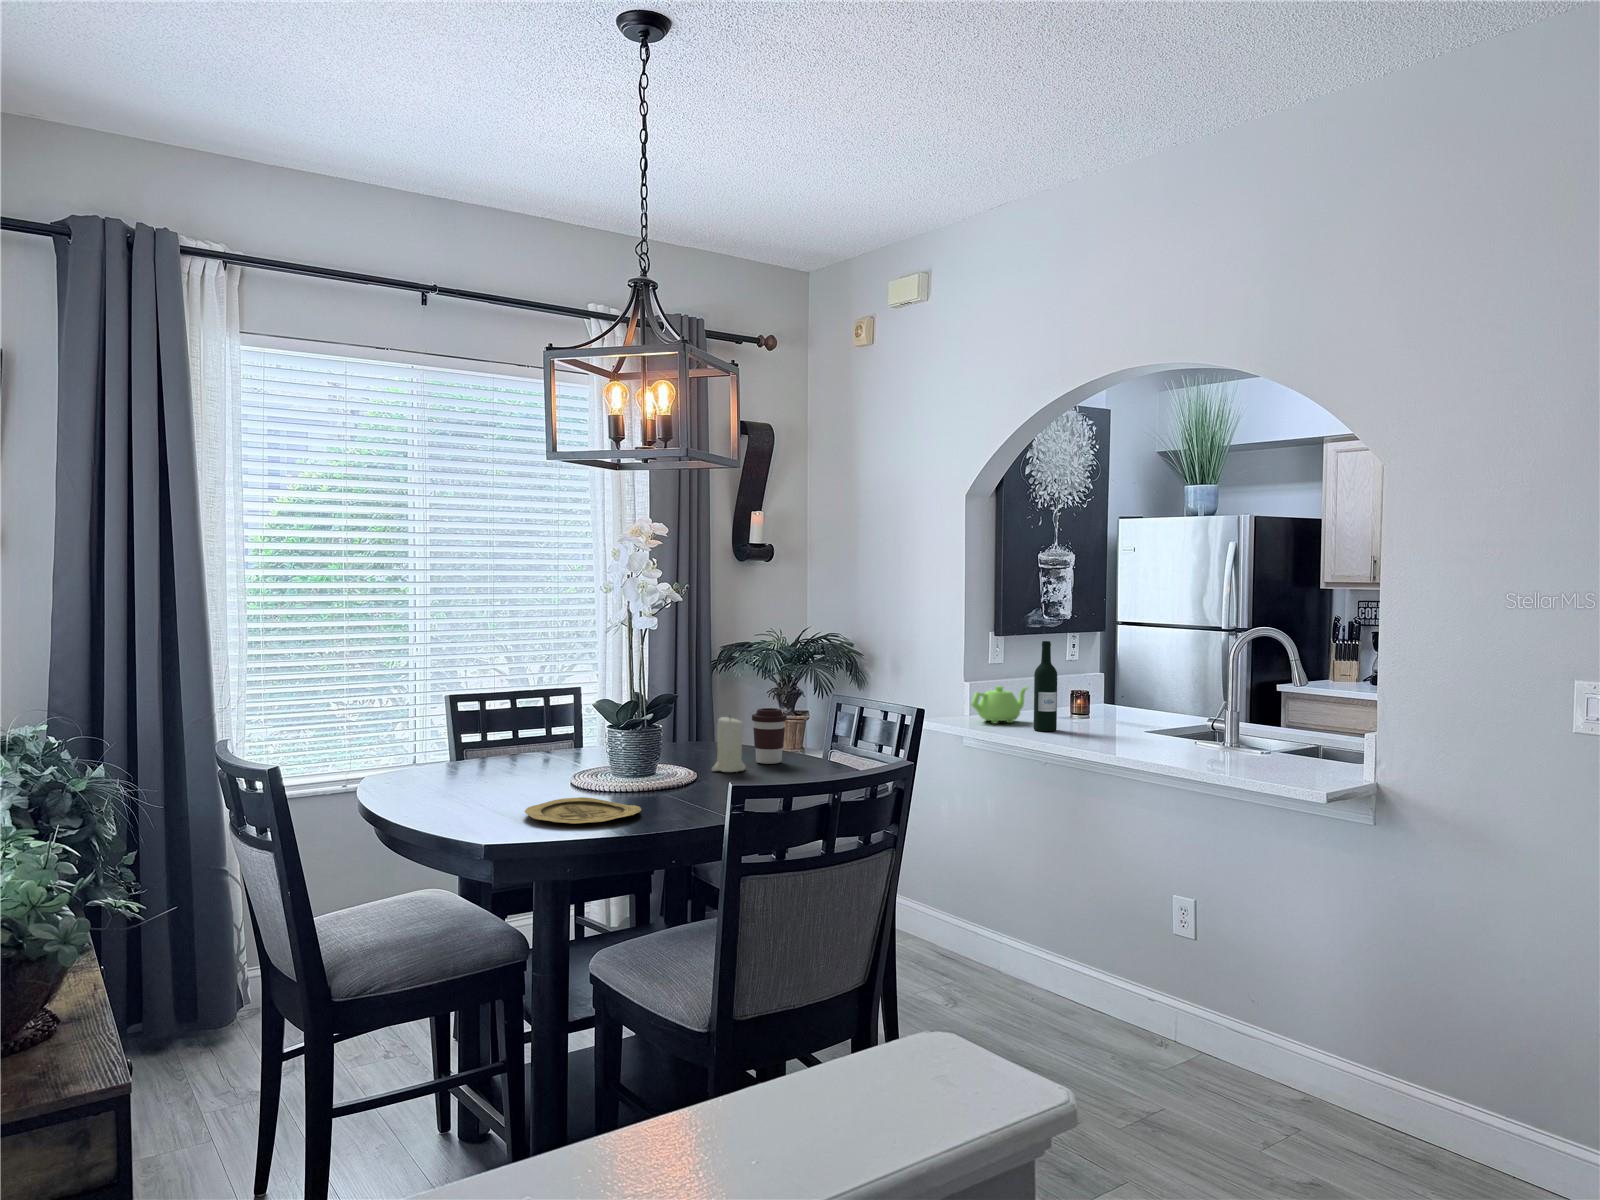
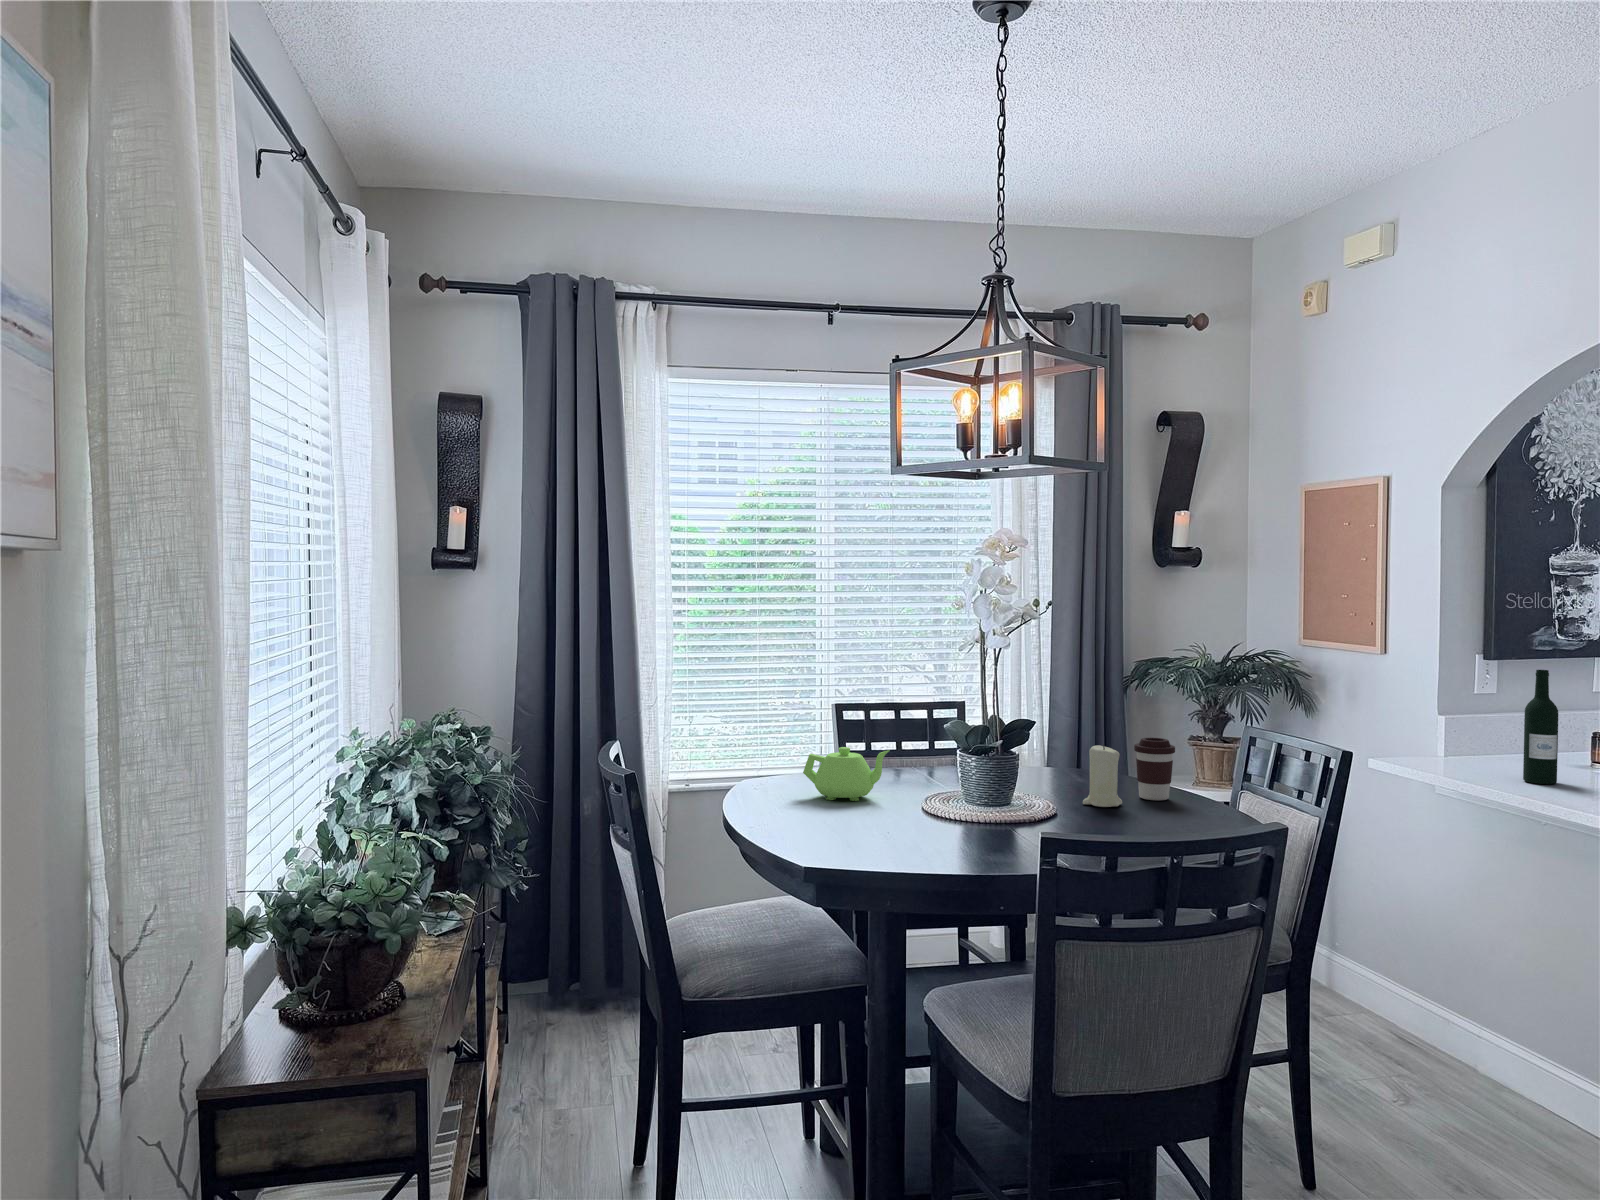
teapot: present [971,686,1027,723] -> present [803,747,889,801]
plate: present [525,797,641,824] -> none [859,823,978,852]

